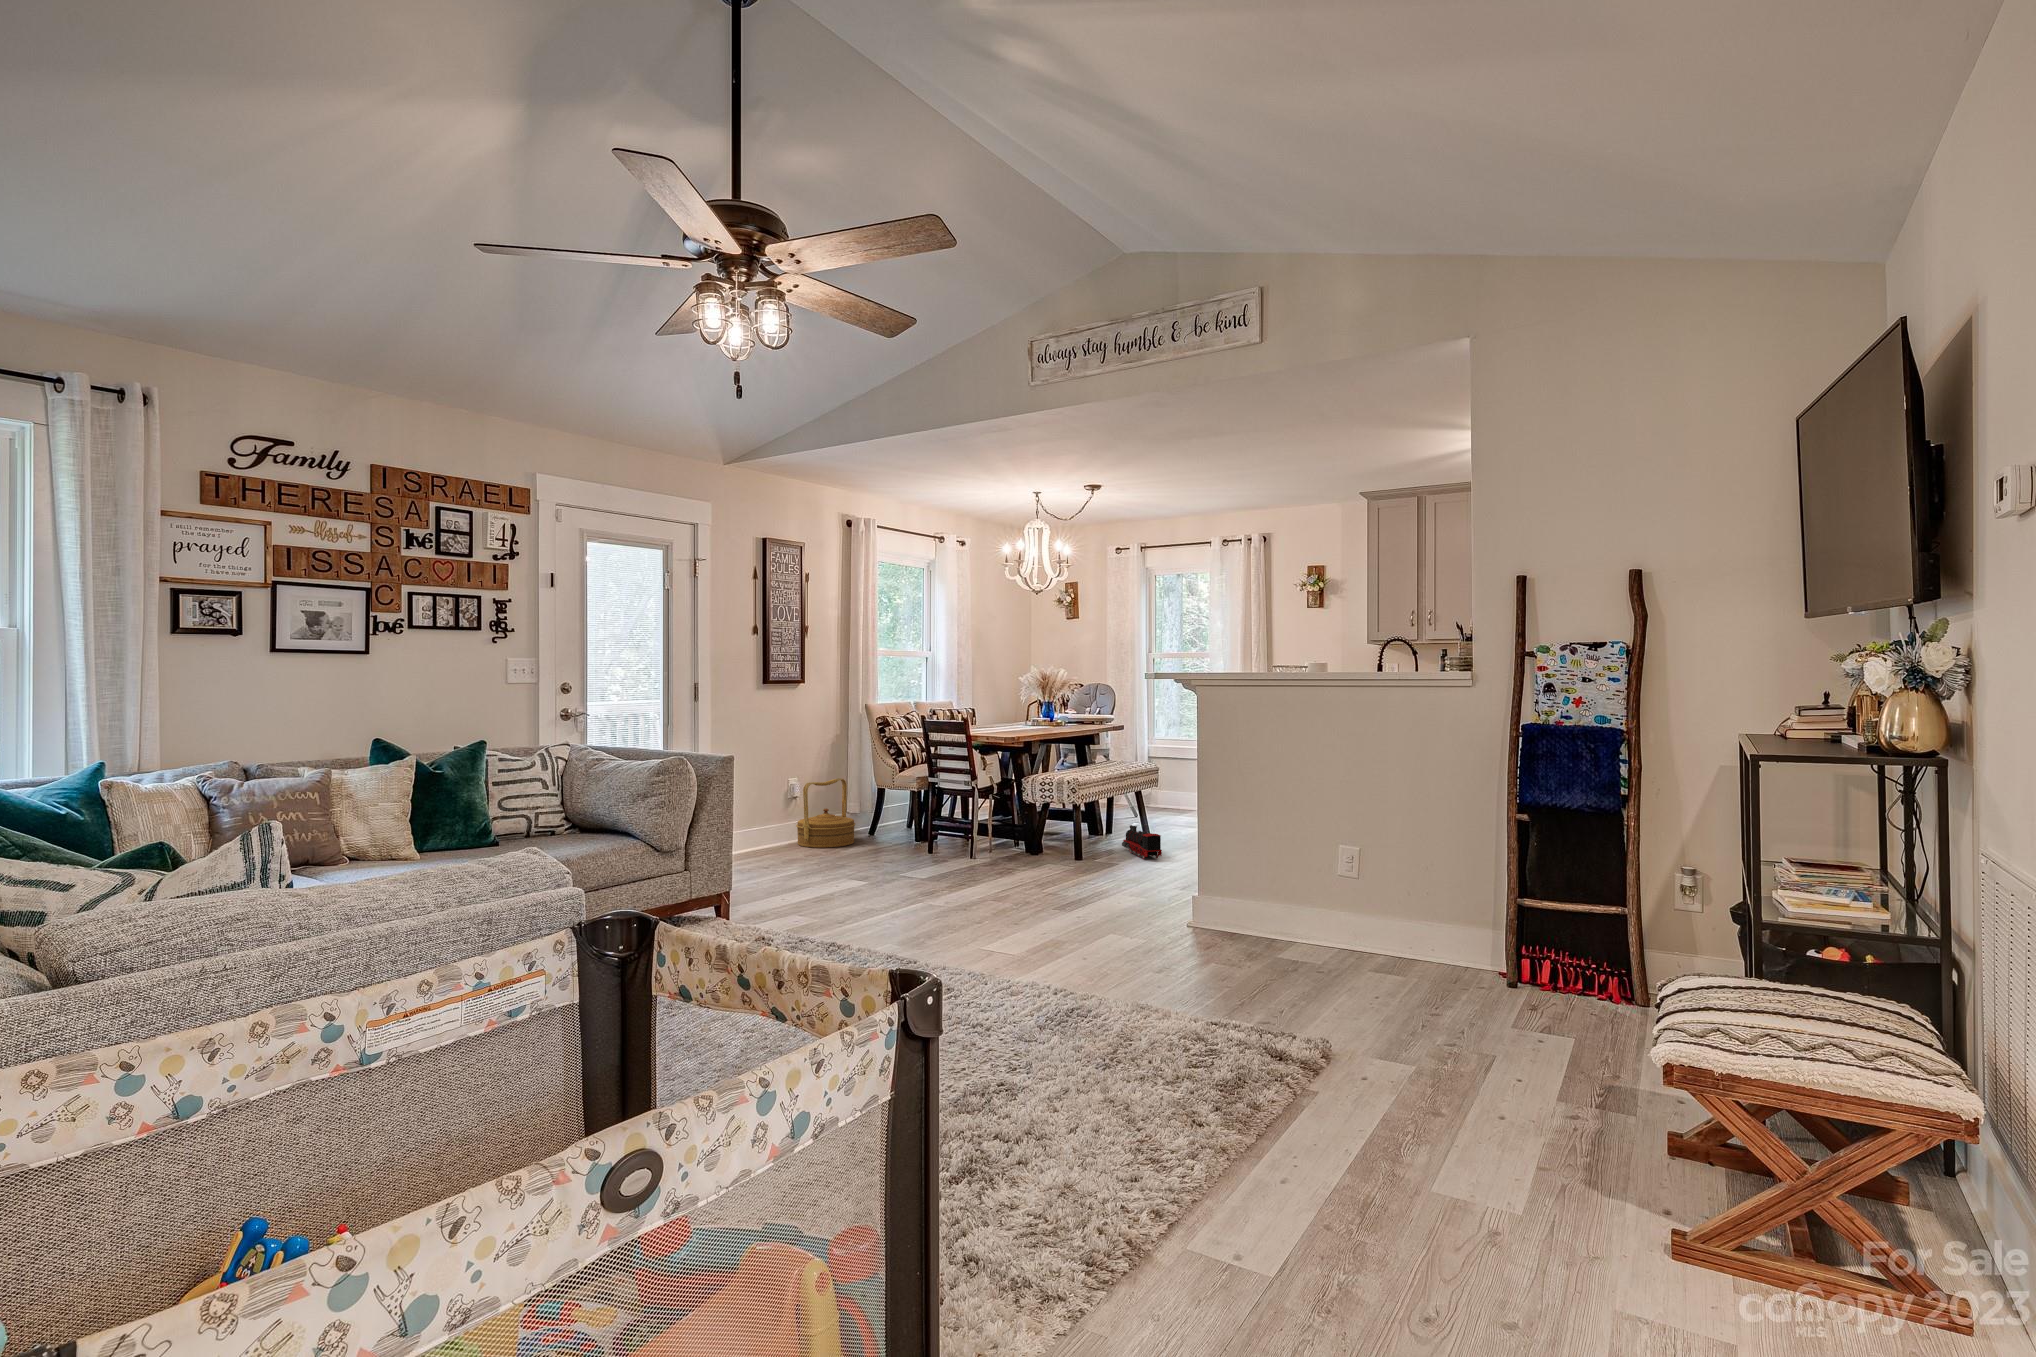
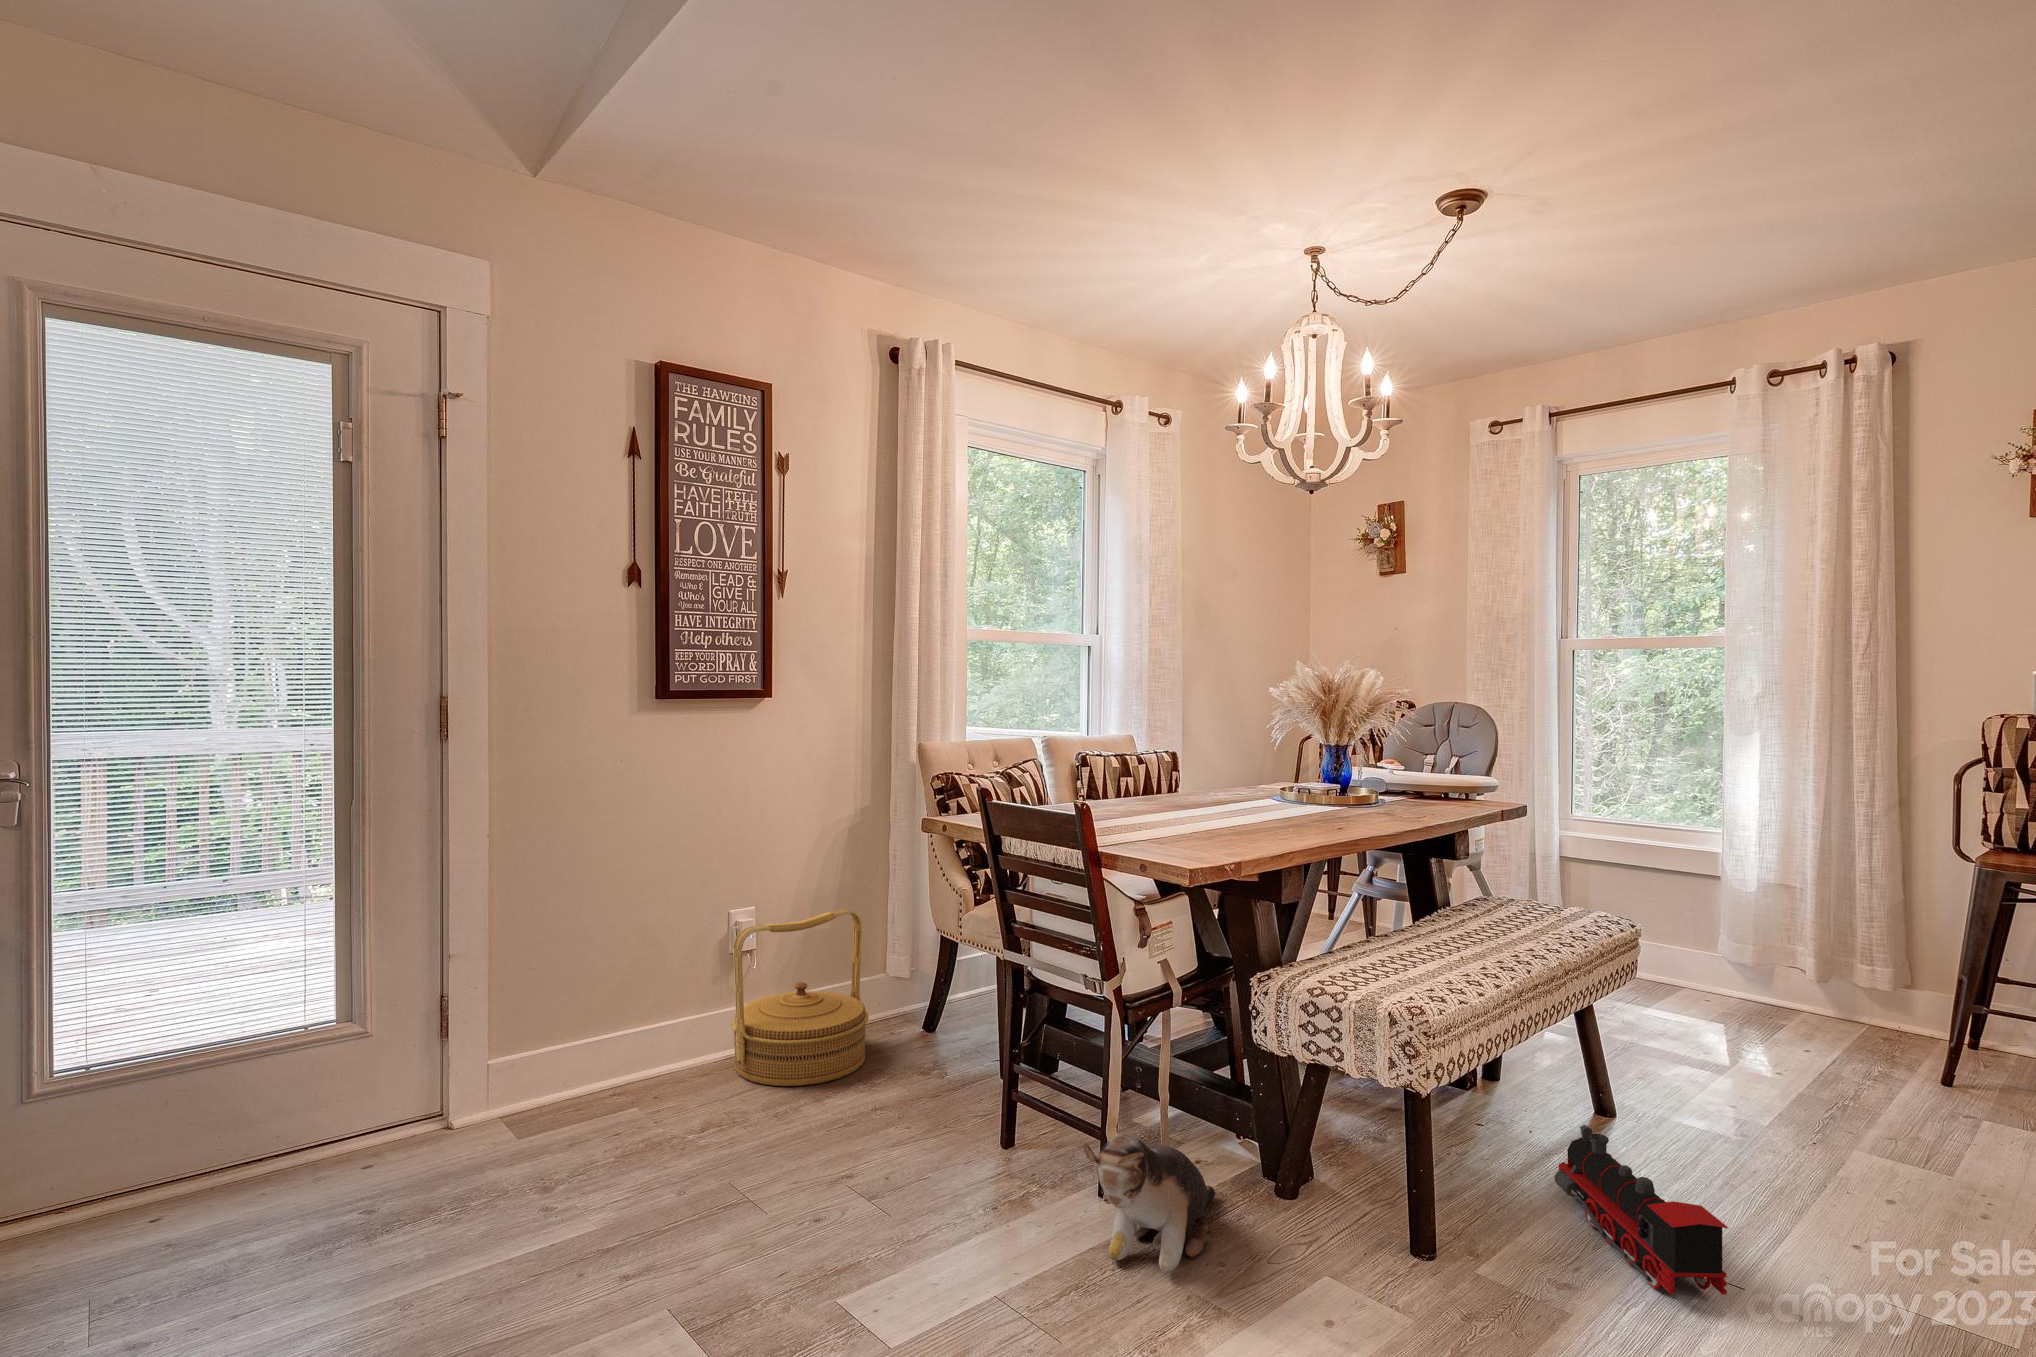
plush toy: none [974,821,1012,865] -> present [1083,1133,1215,1272]

